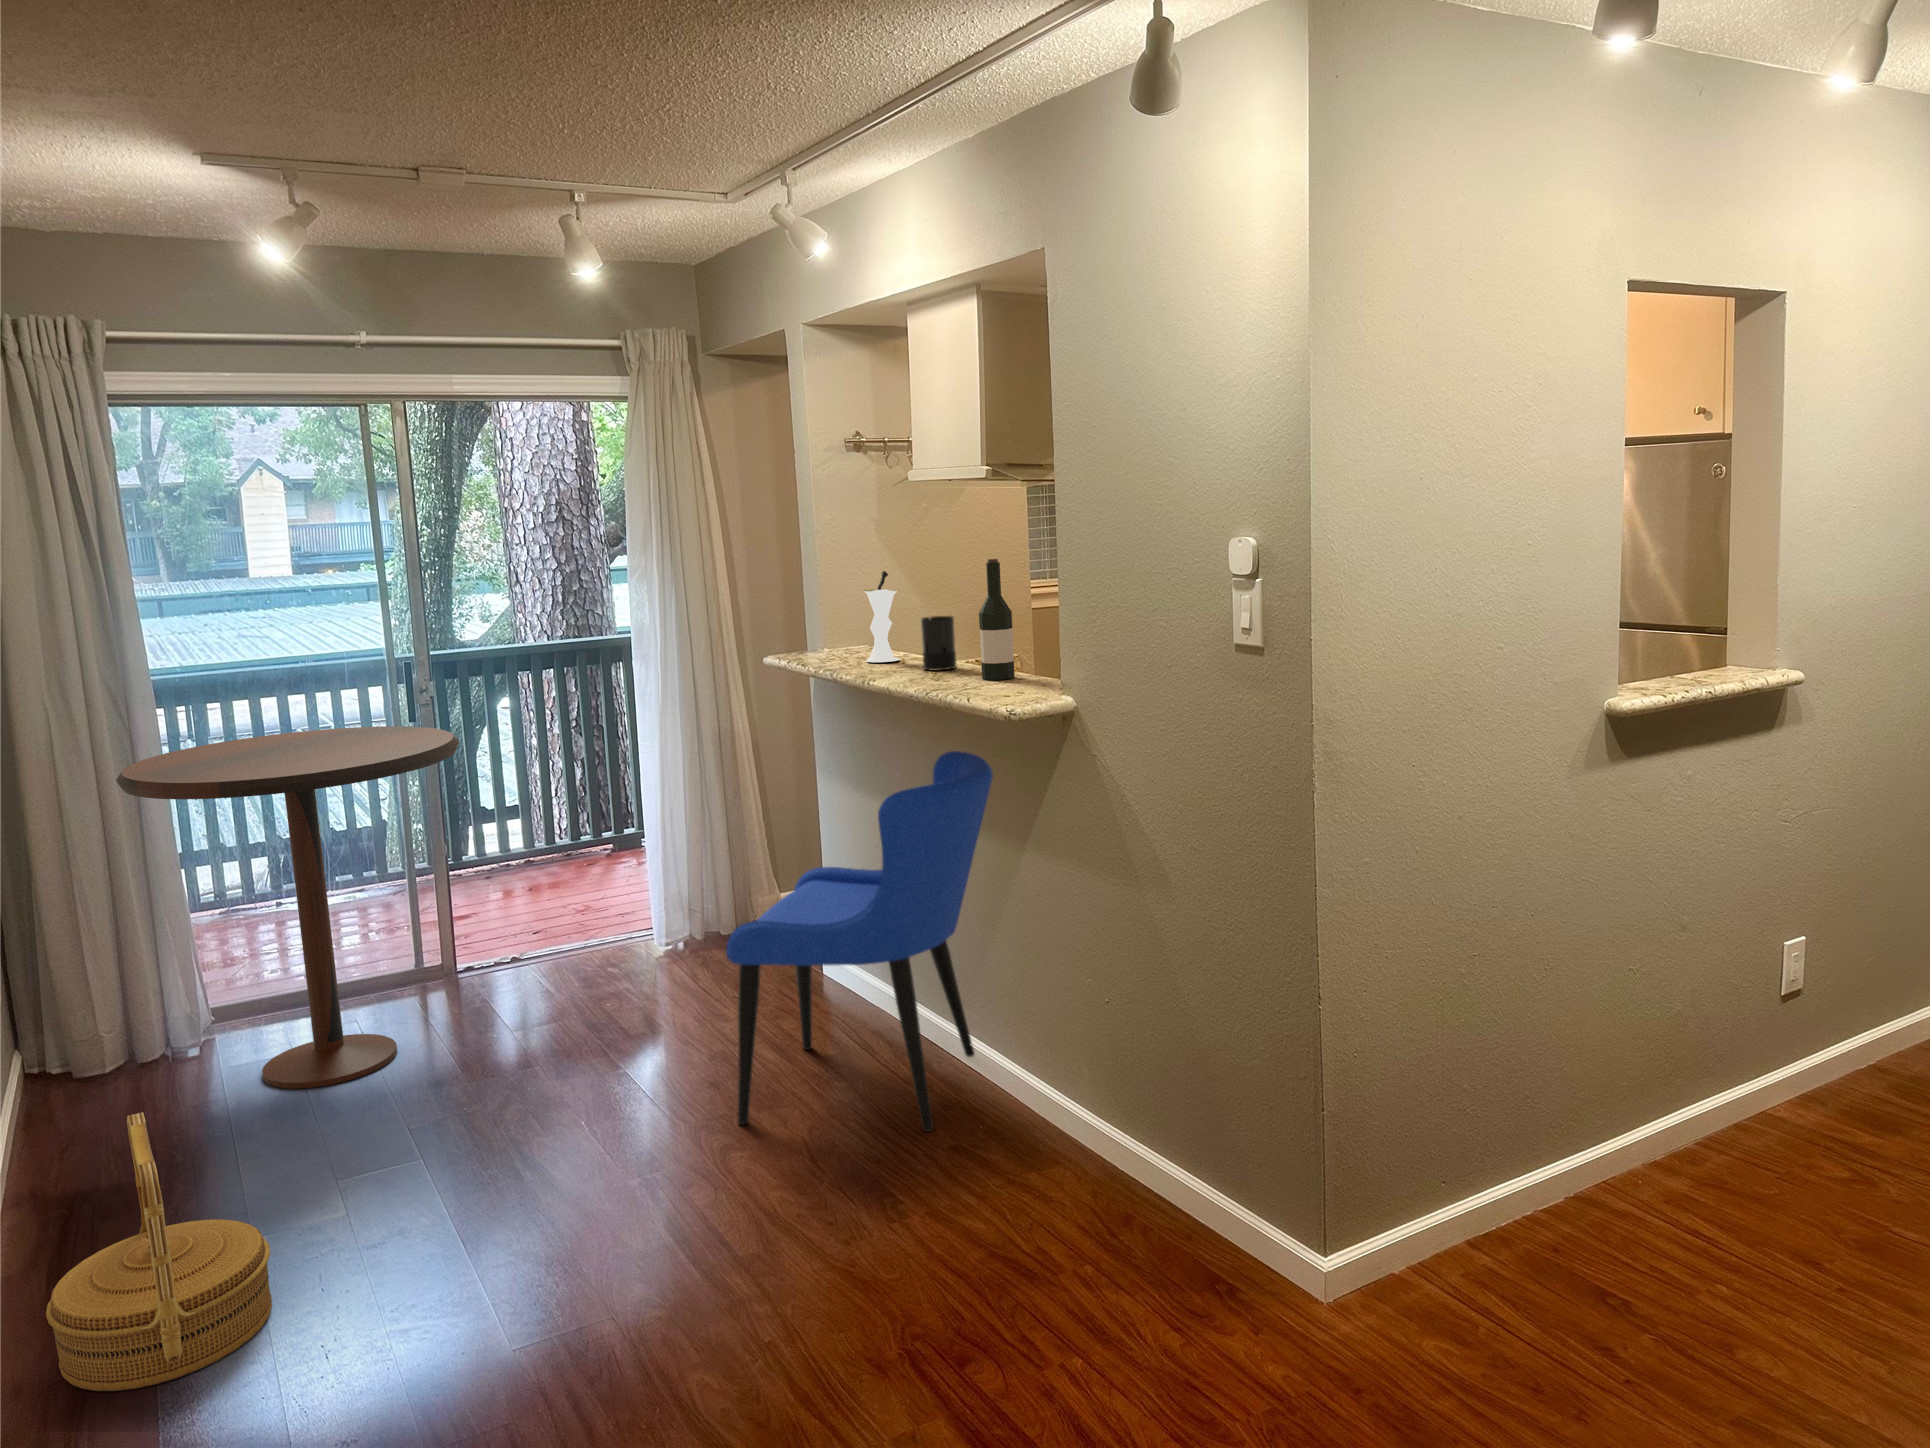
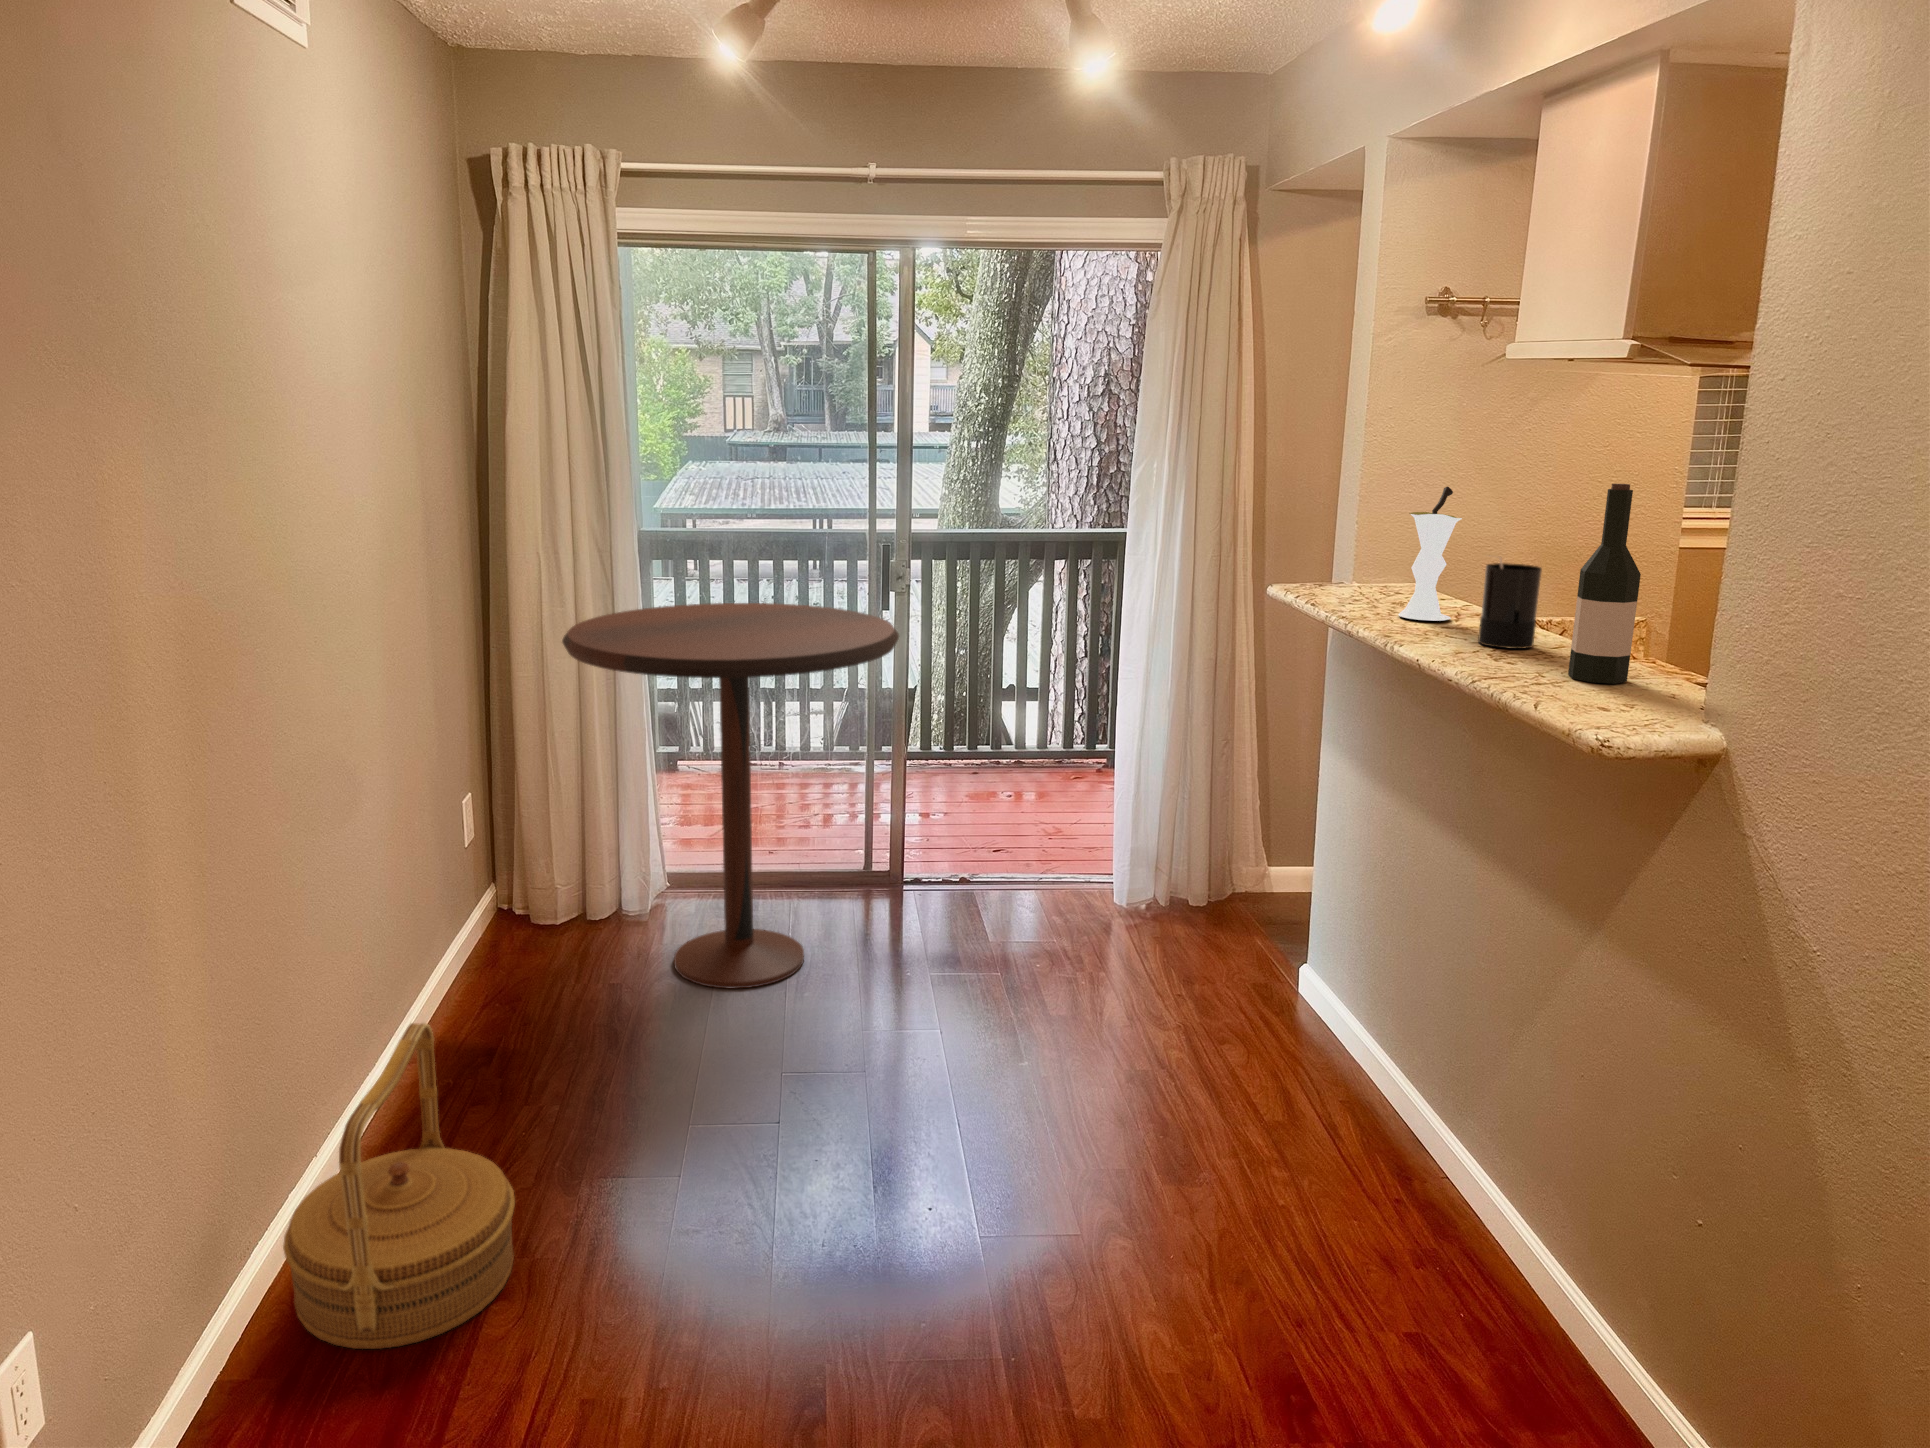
dining chair: present [726,751,993,1132] -> none [1101,771,1560,1335]

